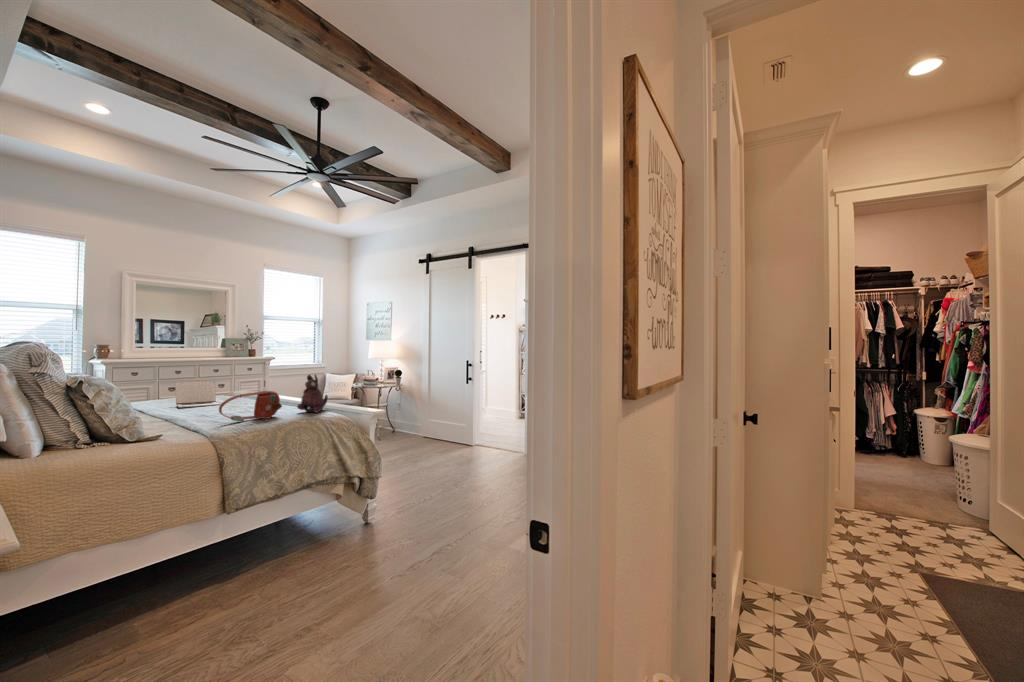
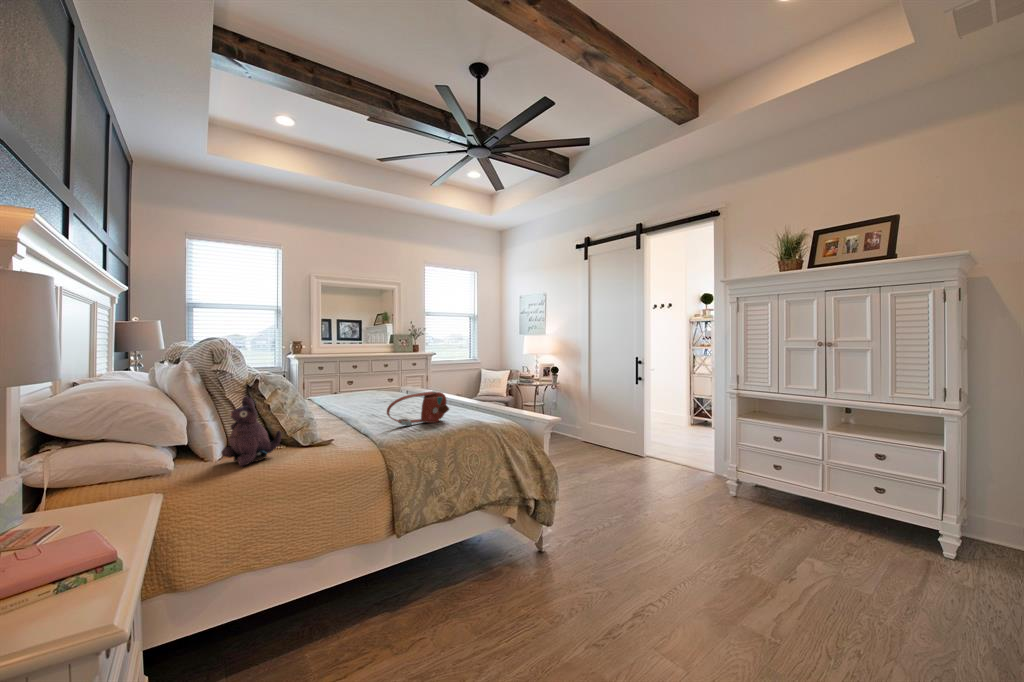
plush toy: present [297,375,328,413] -> present [222,397,281,466]
laptop: present [175,381,220,408] -> none [351,377,389,405]

